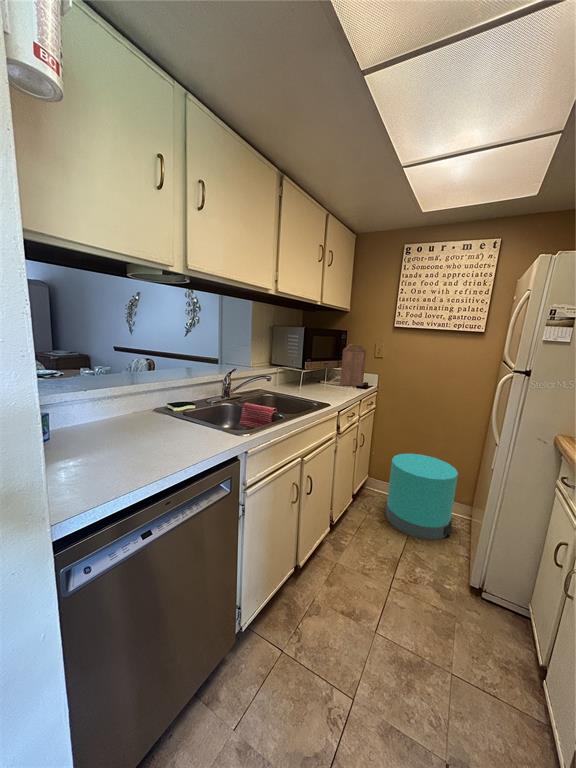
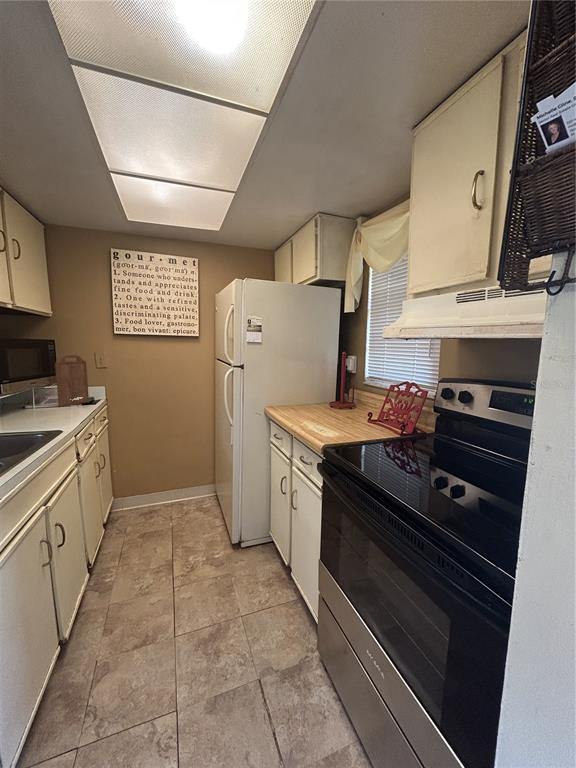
trash can: present [386,454,458,540] -> none [141,455,206,536]

